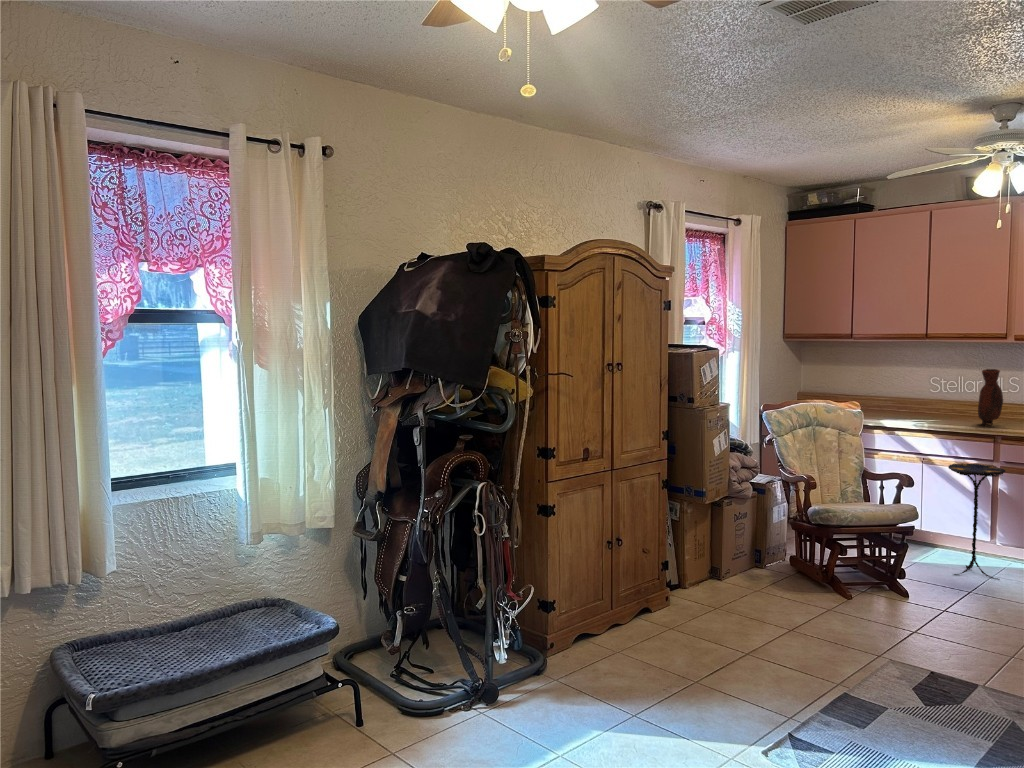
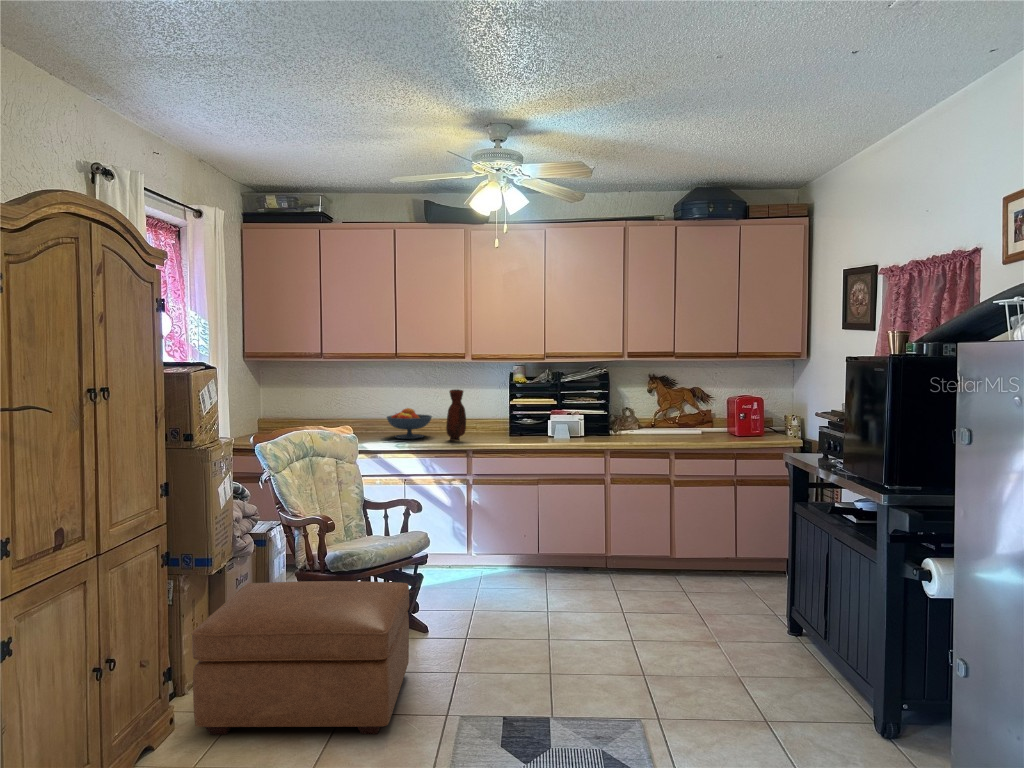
fruit bowl: none [914,387,969,419] -> present [387,408,432,439]
side table: present [948,463,1005,578] -> none [436,479,483,590]
ottoman: none [684,516,863,642] -> present [191,581,409,735]

